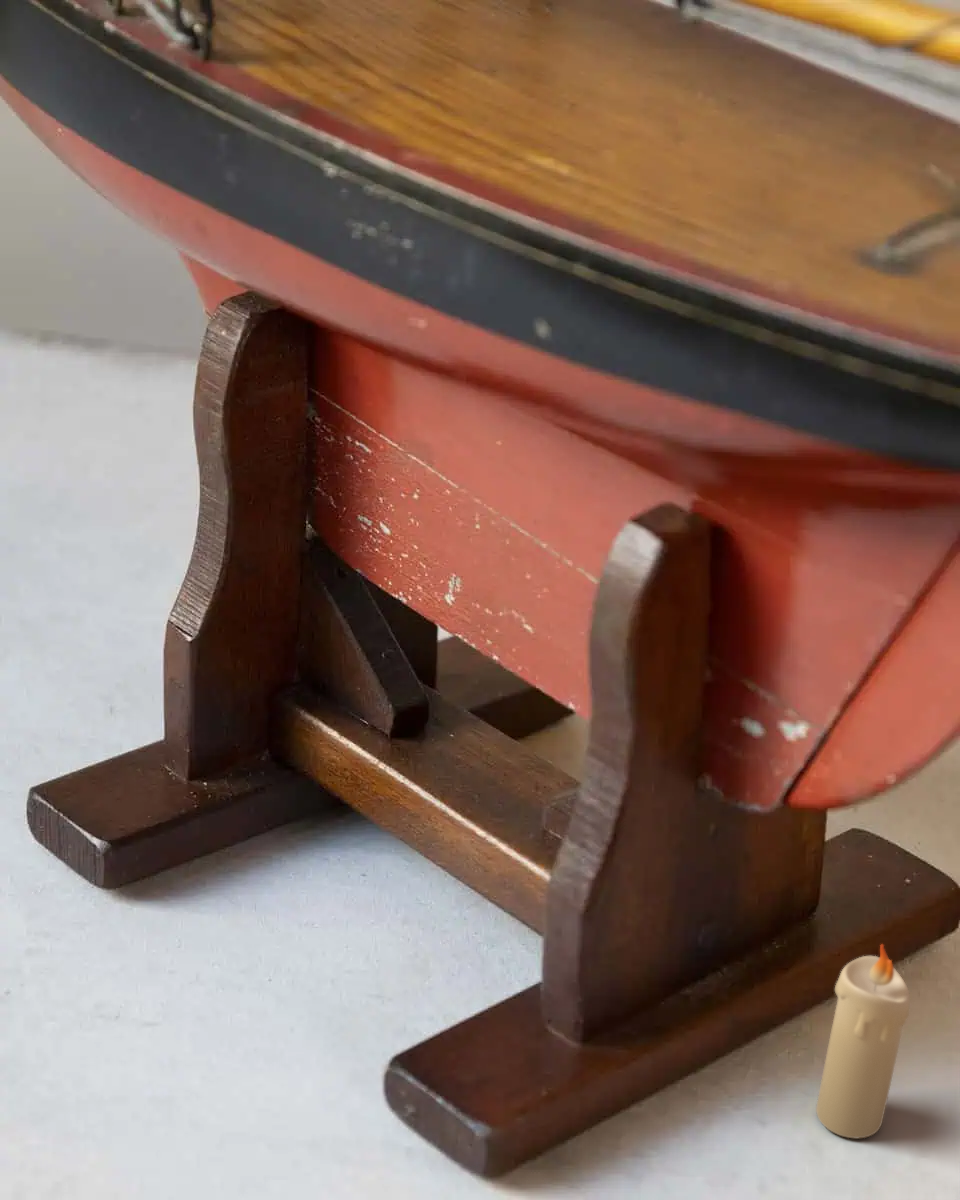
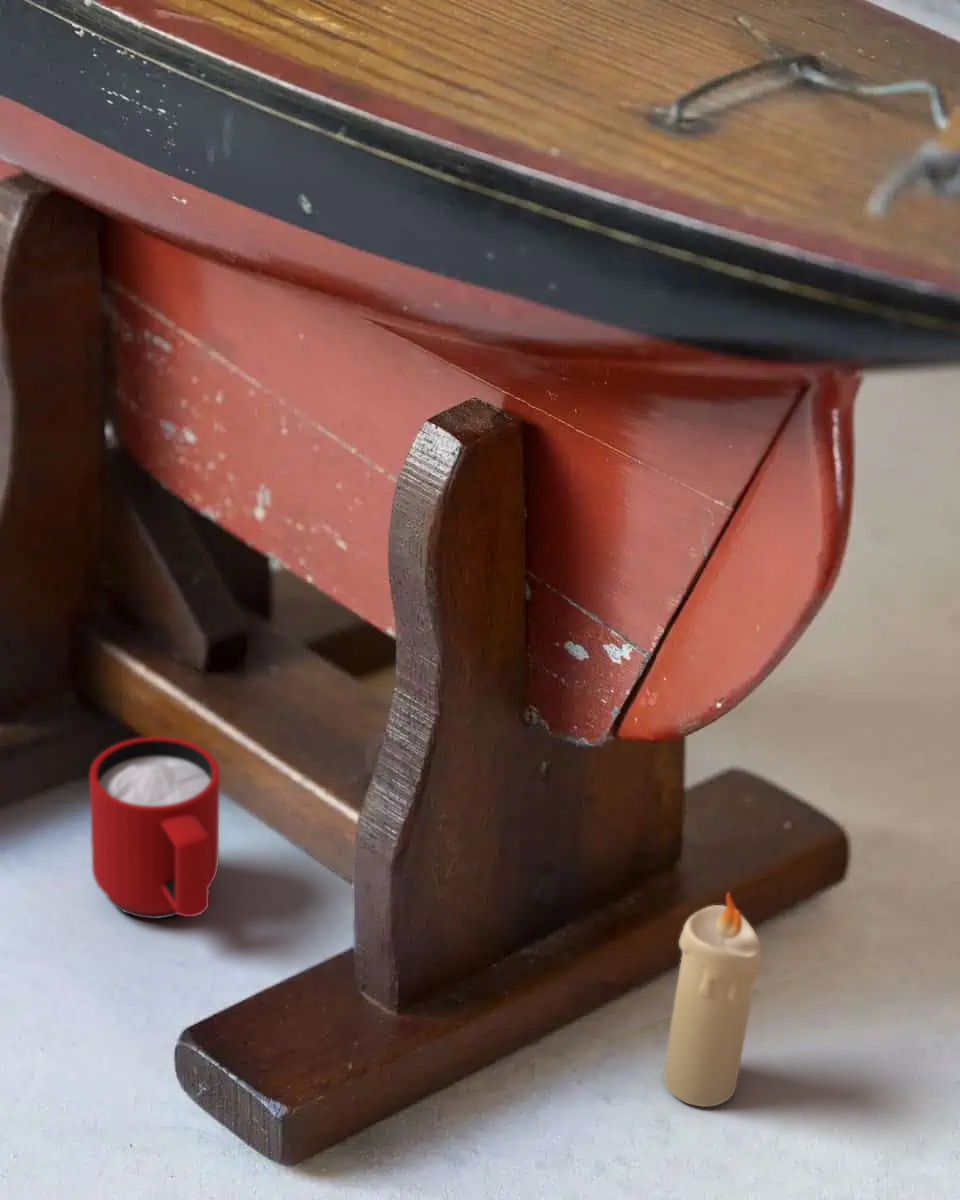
mug: none [292,797,411,961] -> present [90,737,220,919]

